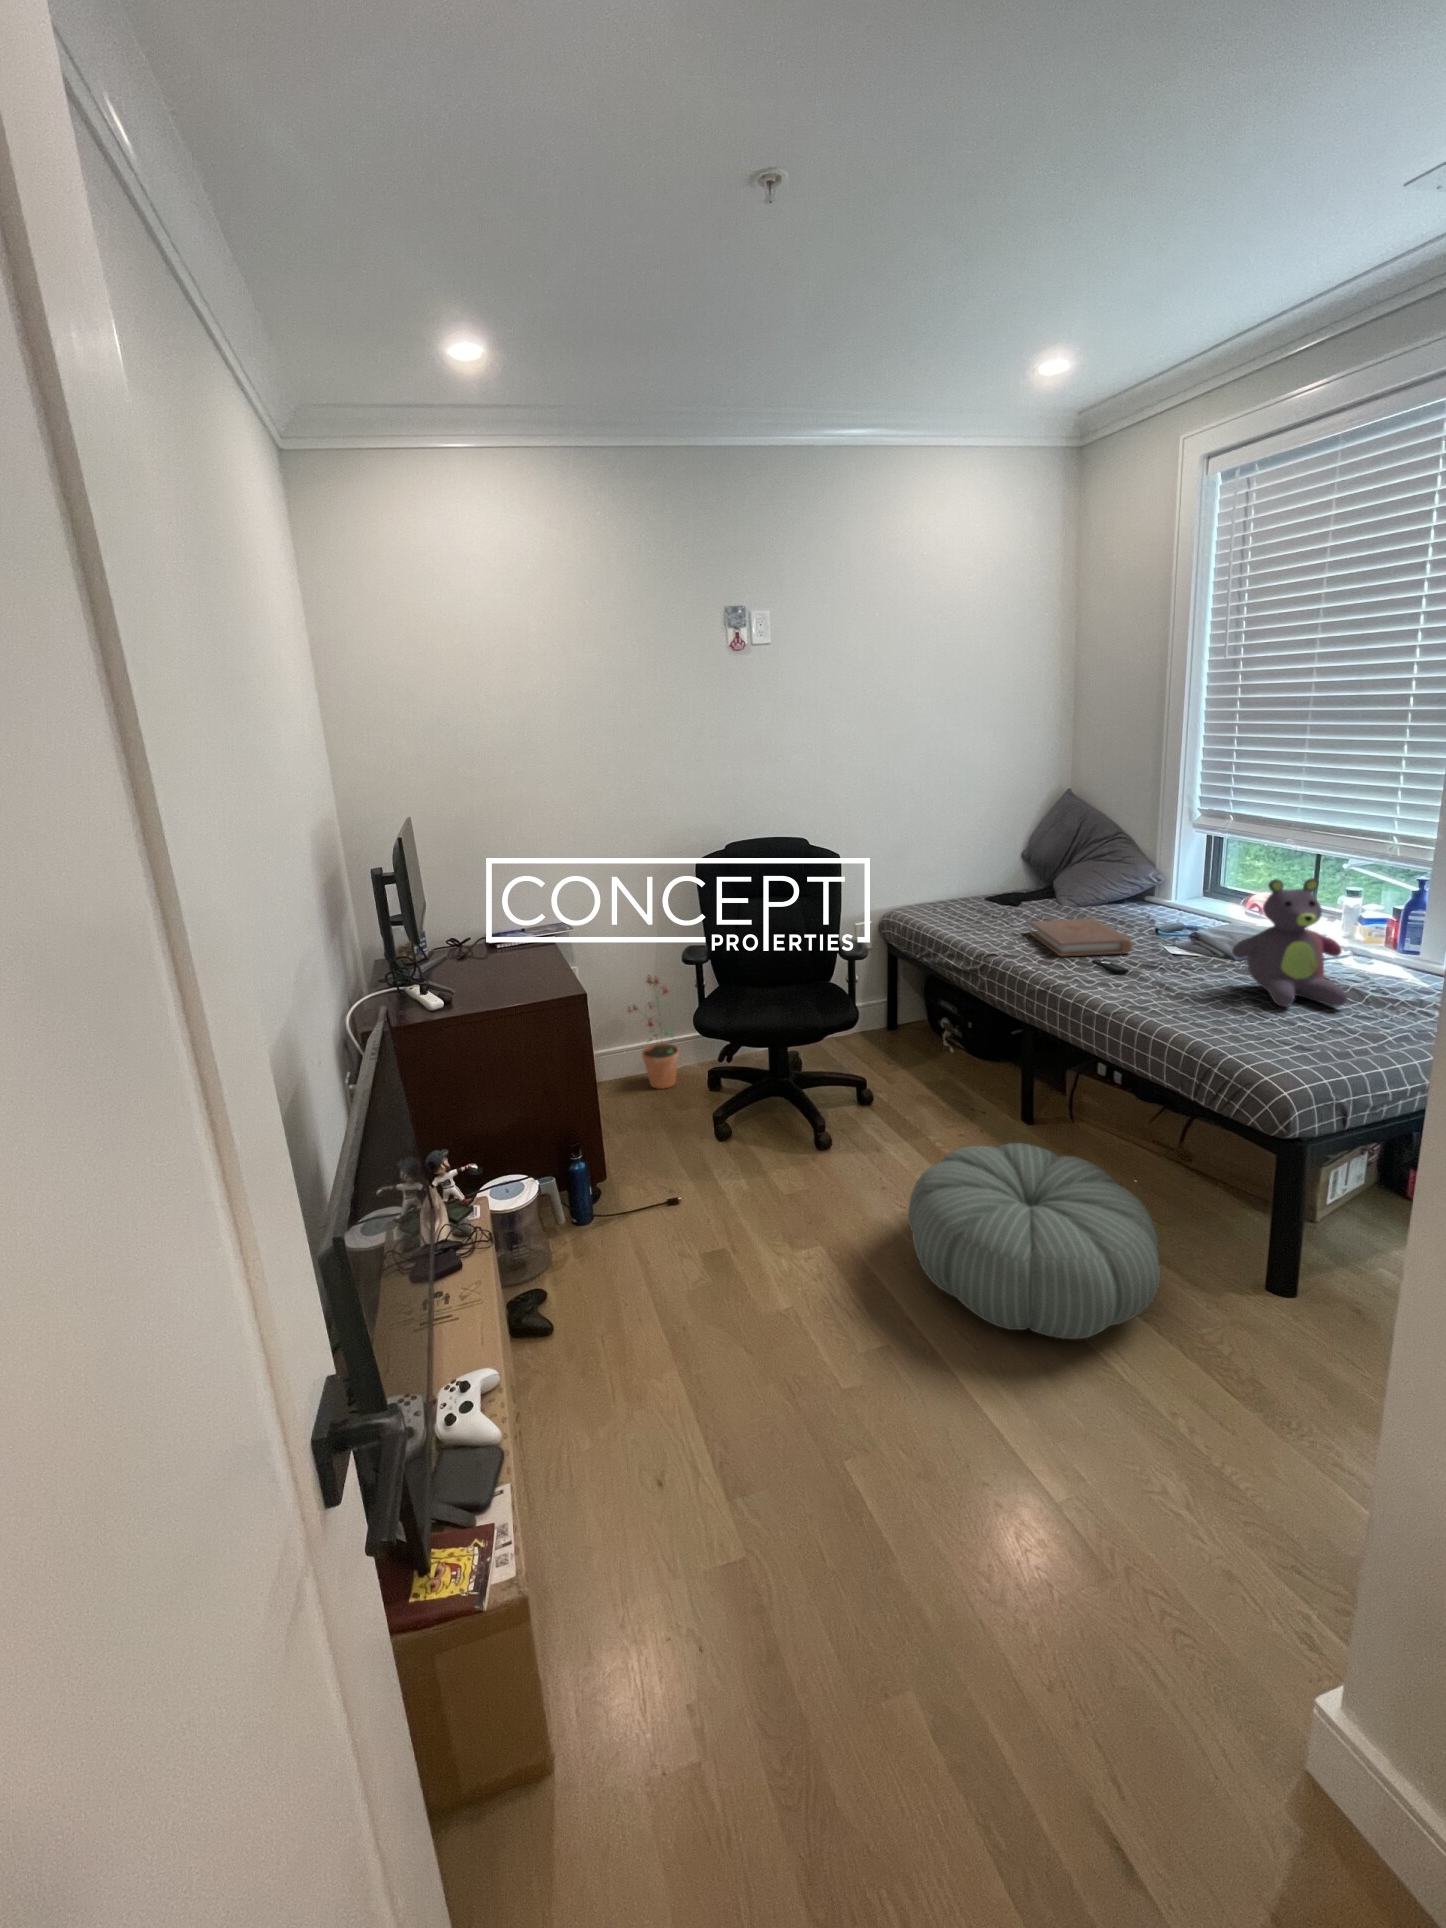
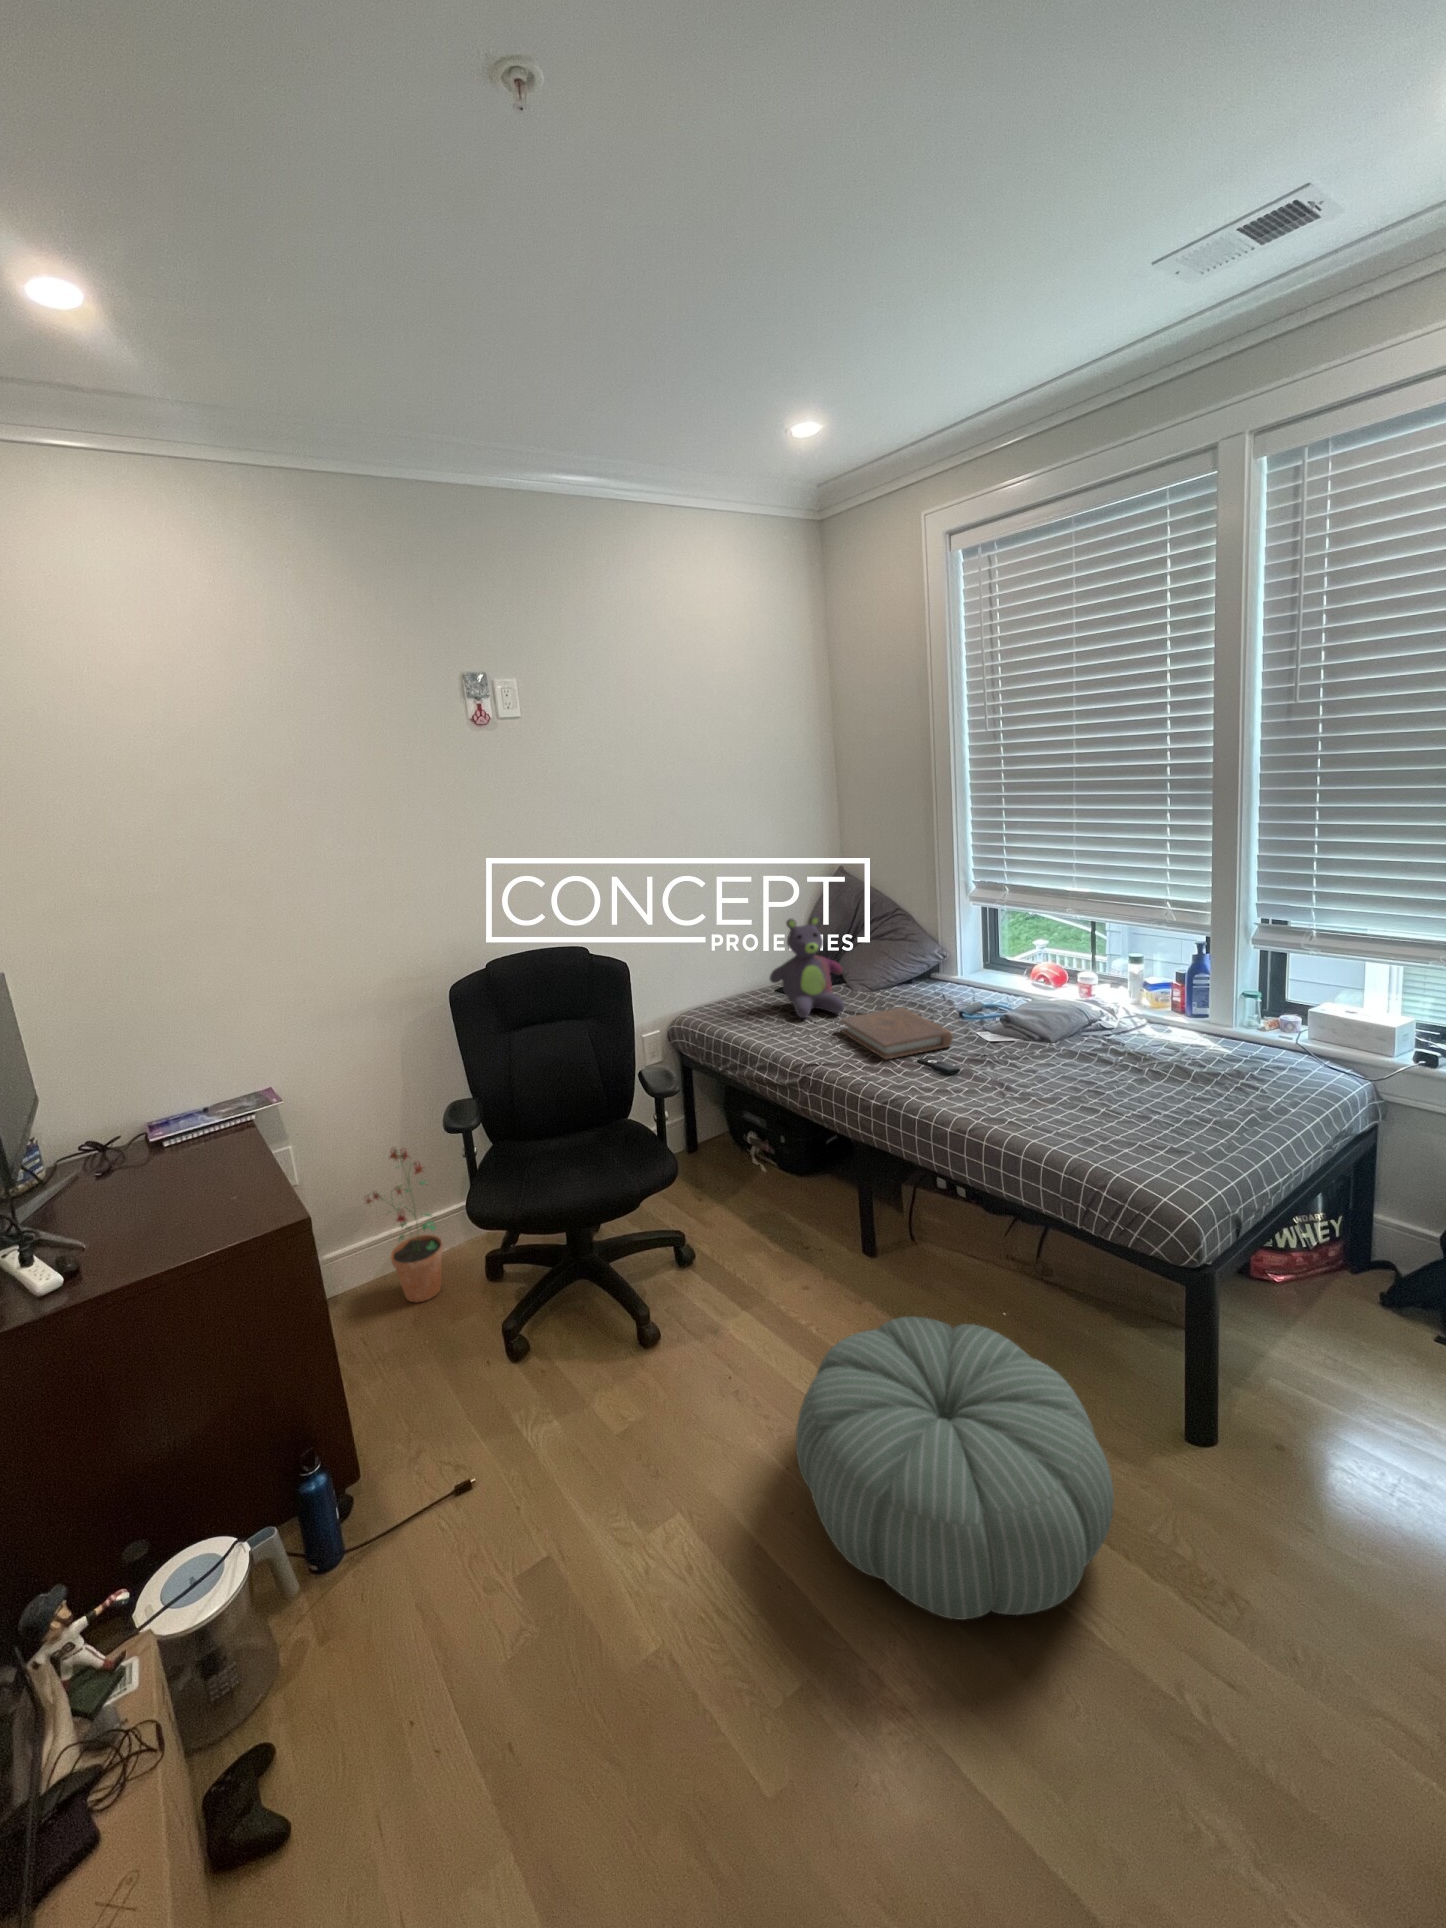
stuffed bear: present [1232,878,1347,1007] -> present [770,916,844,1018]

